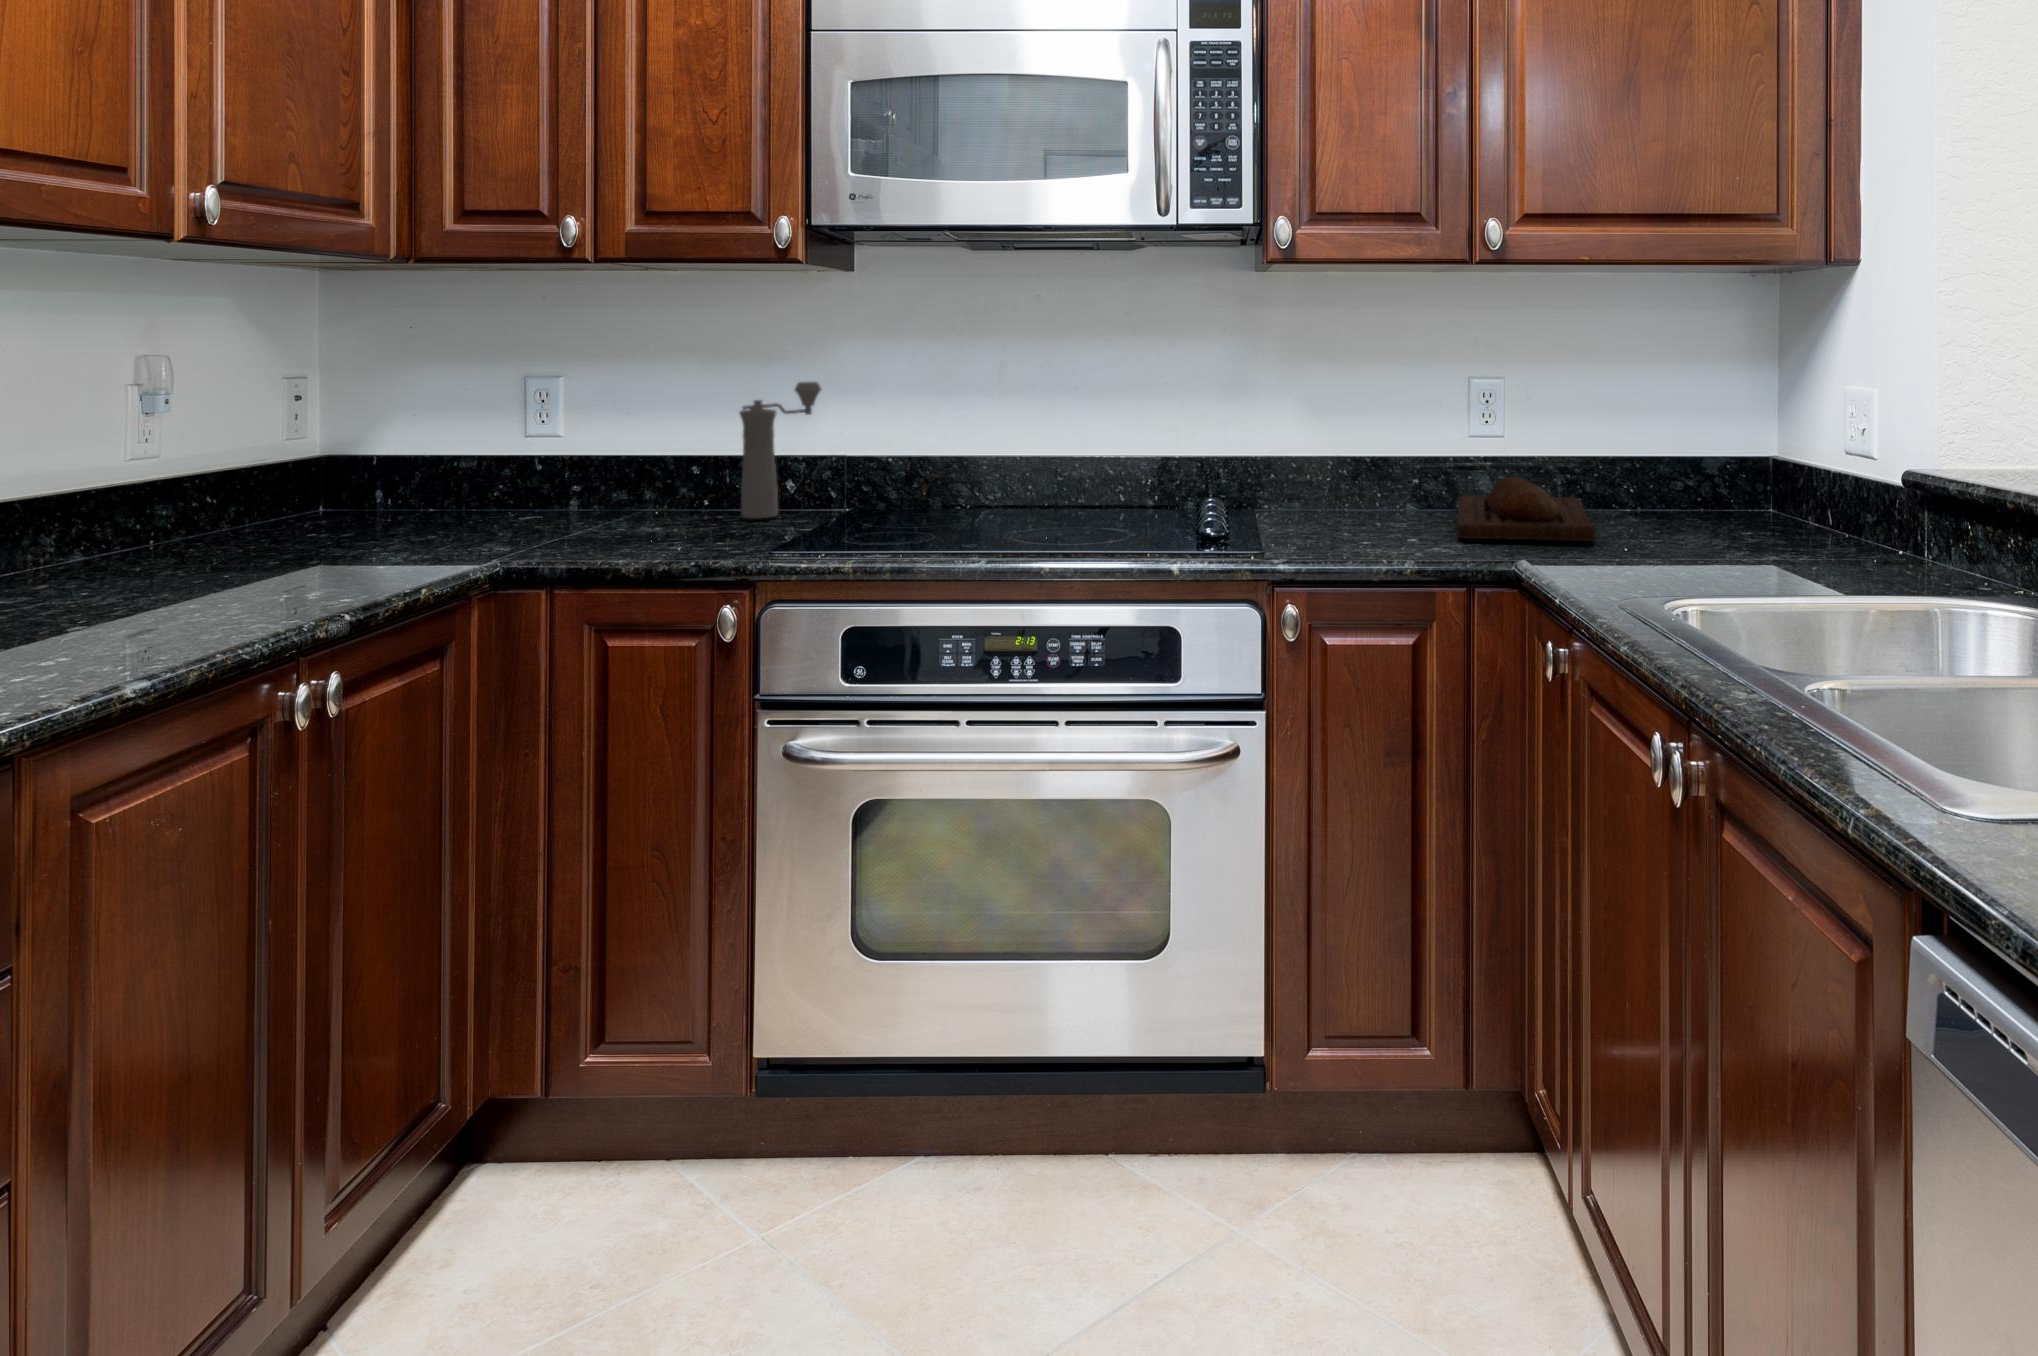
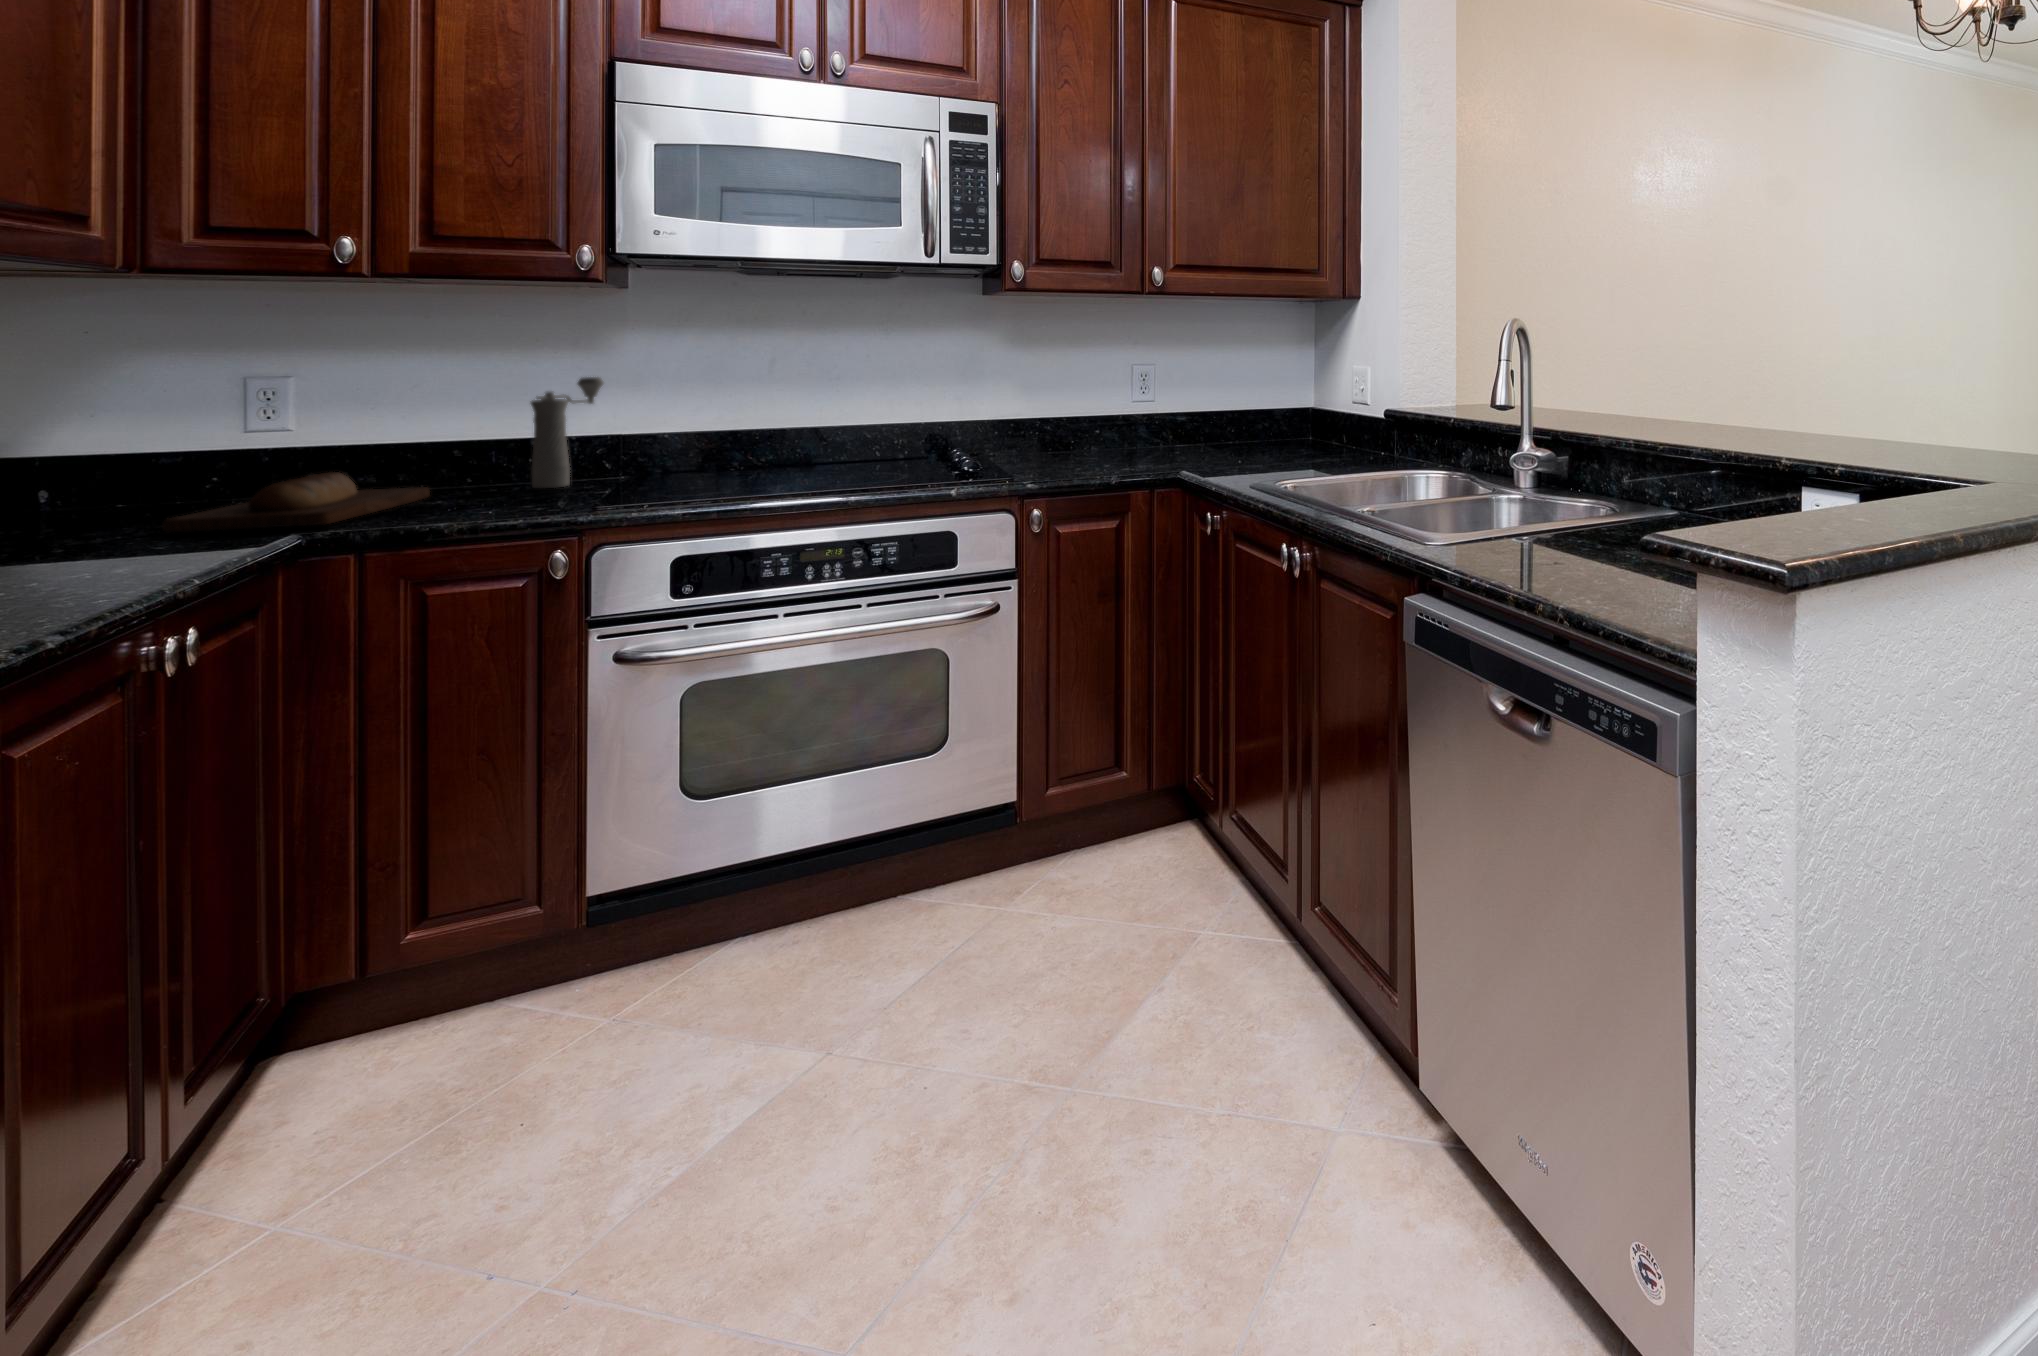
bread loaf: present [1457,477,1595,541] -> present [162,472,430,532]

